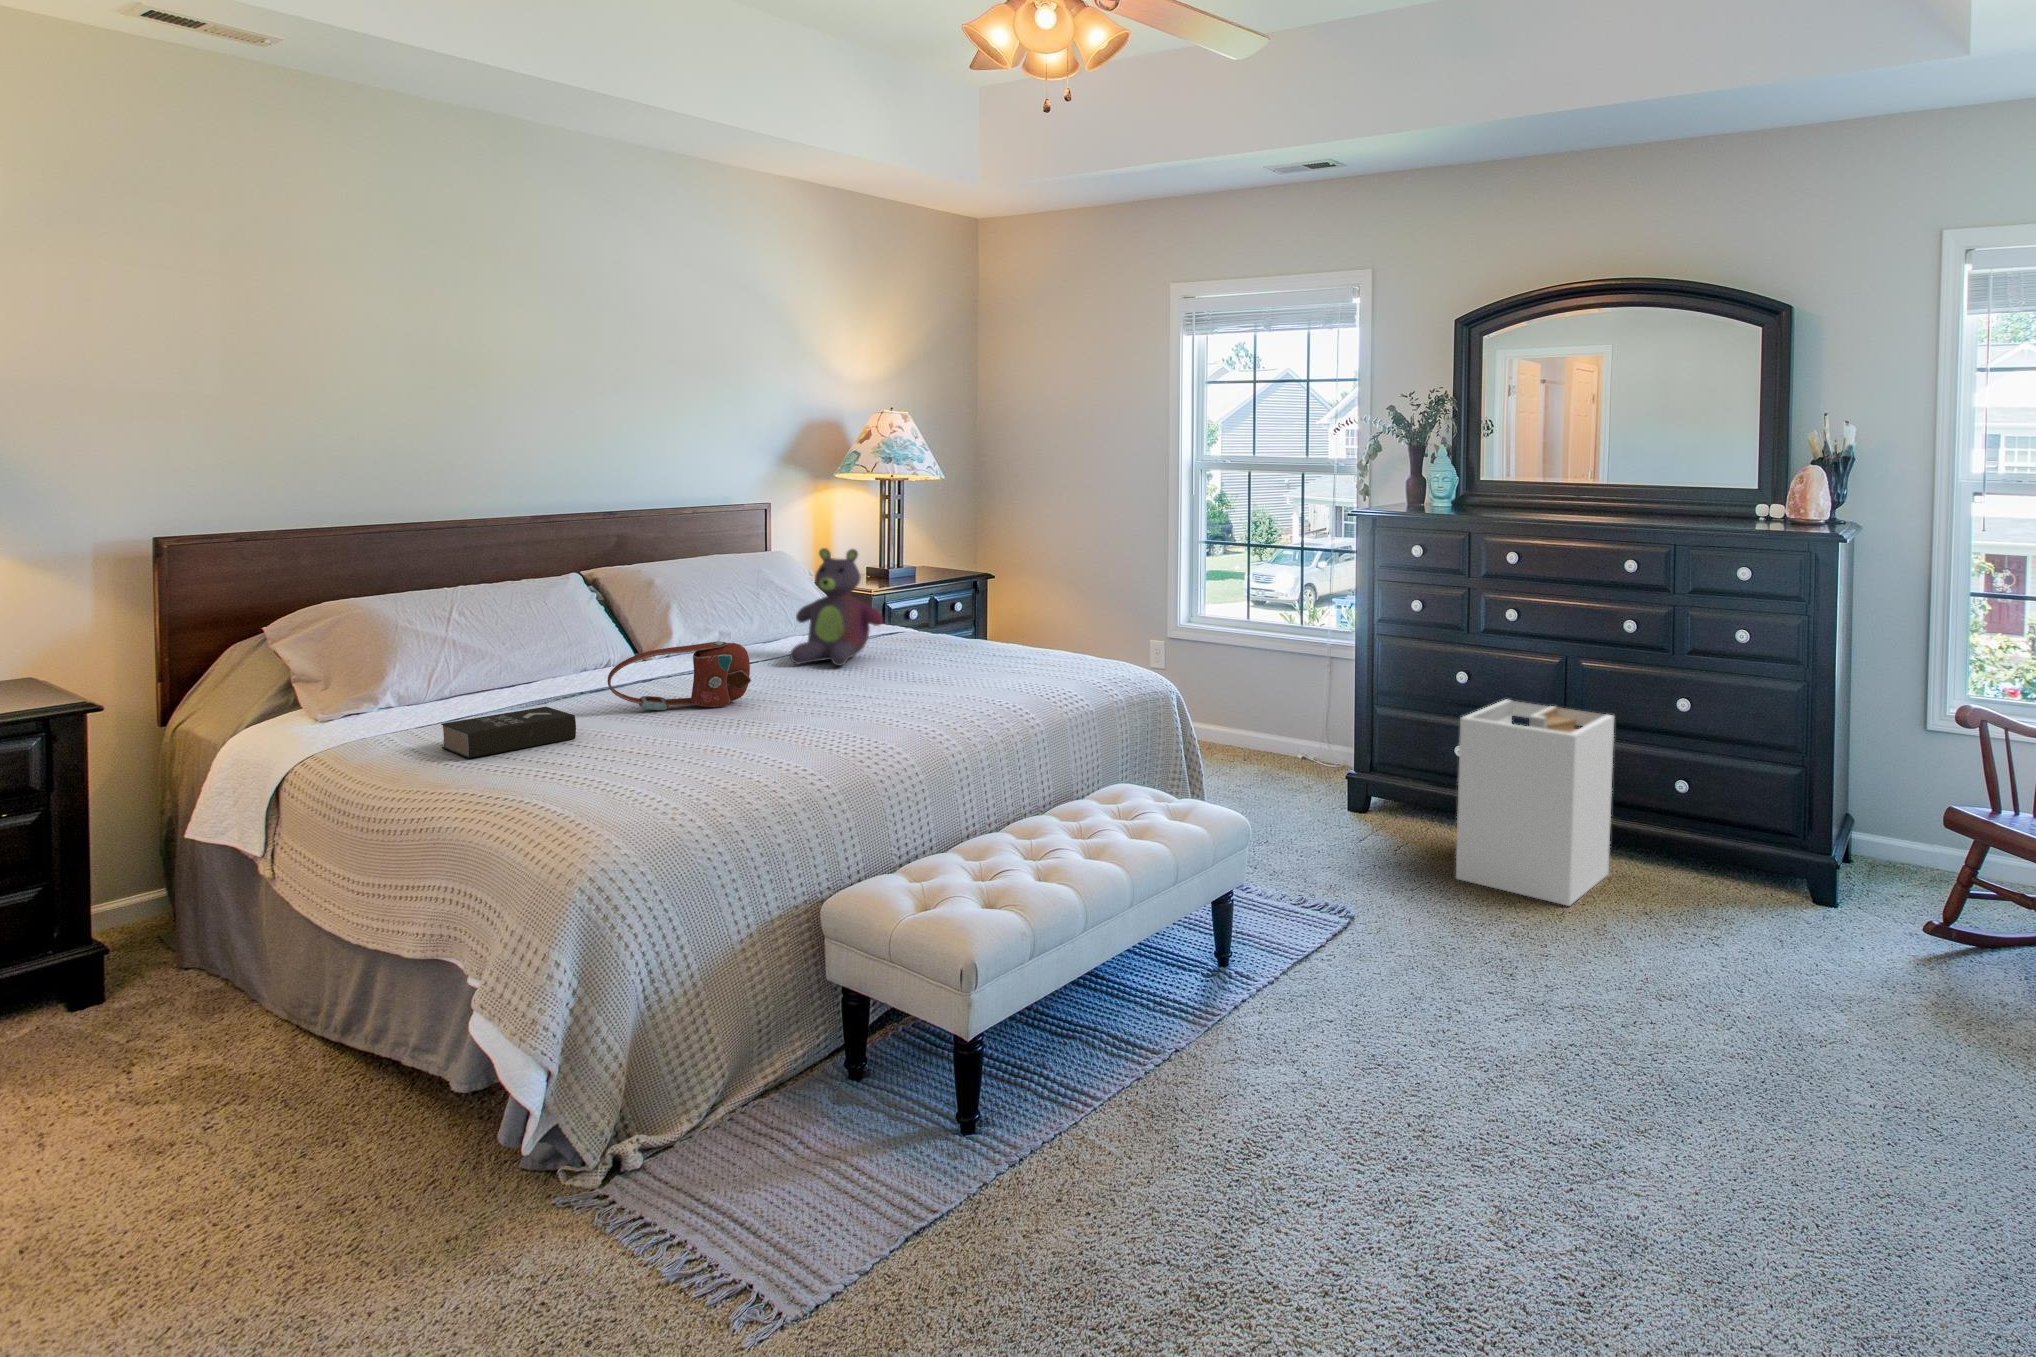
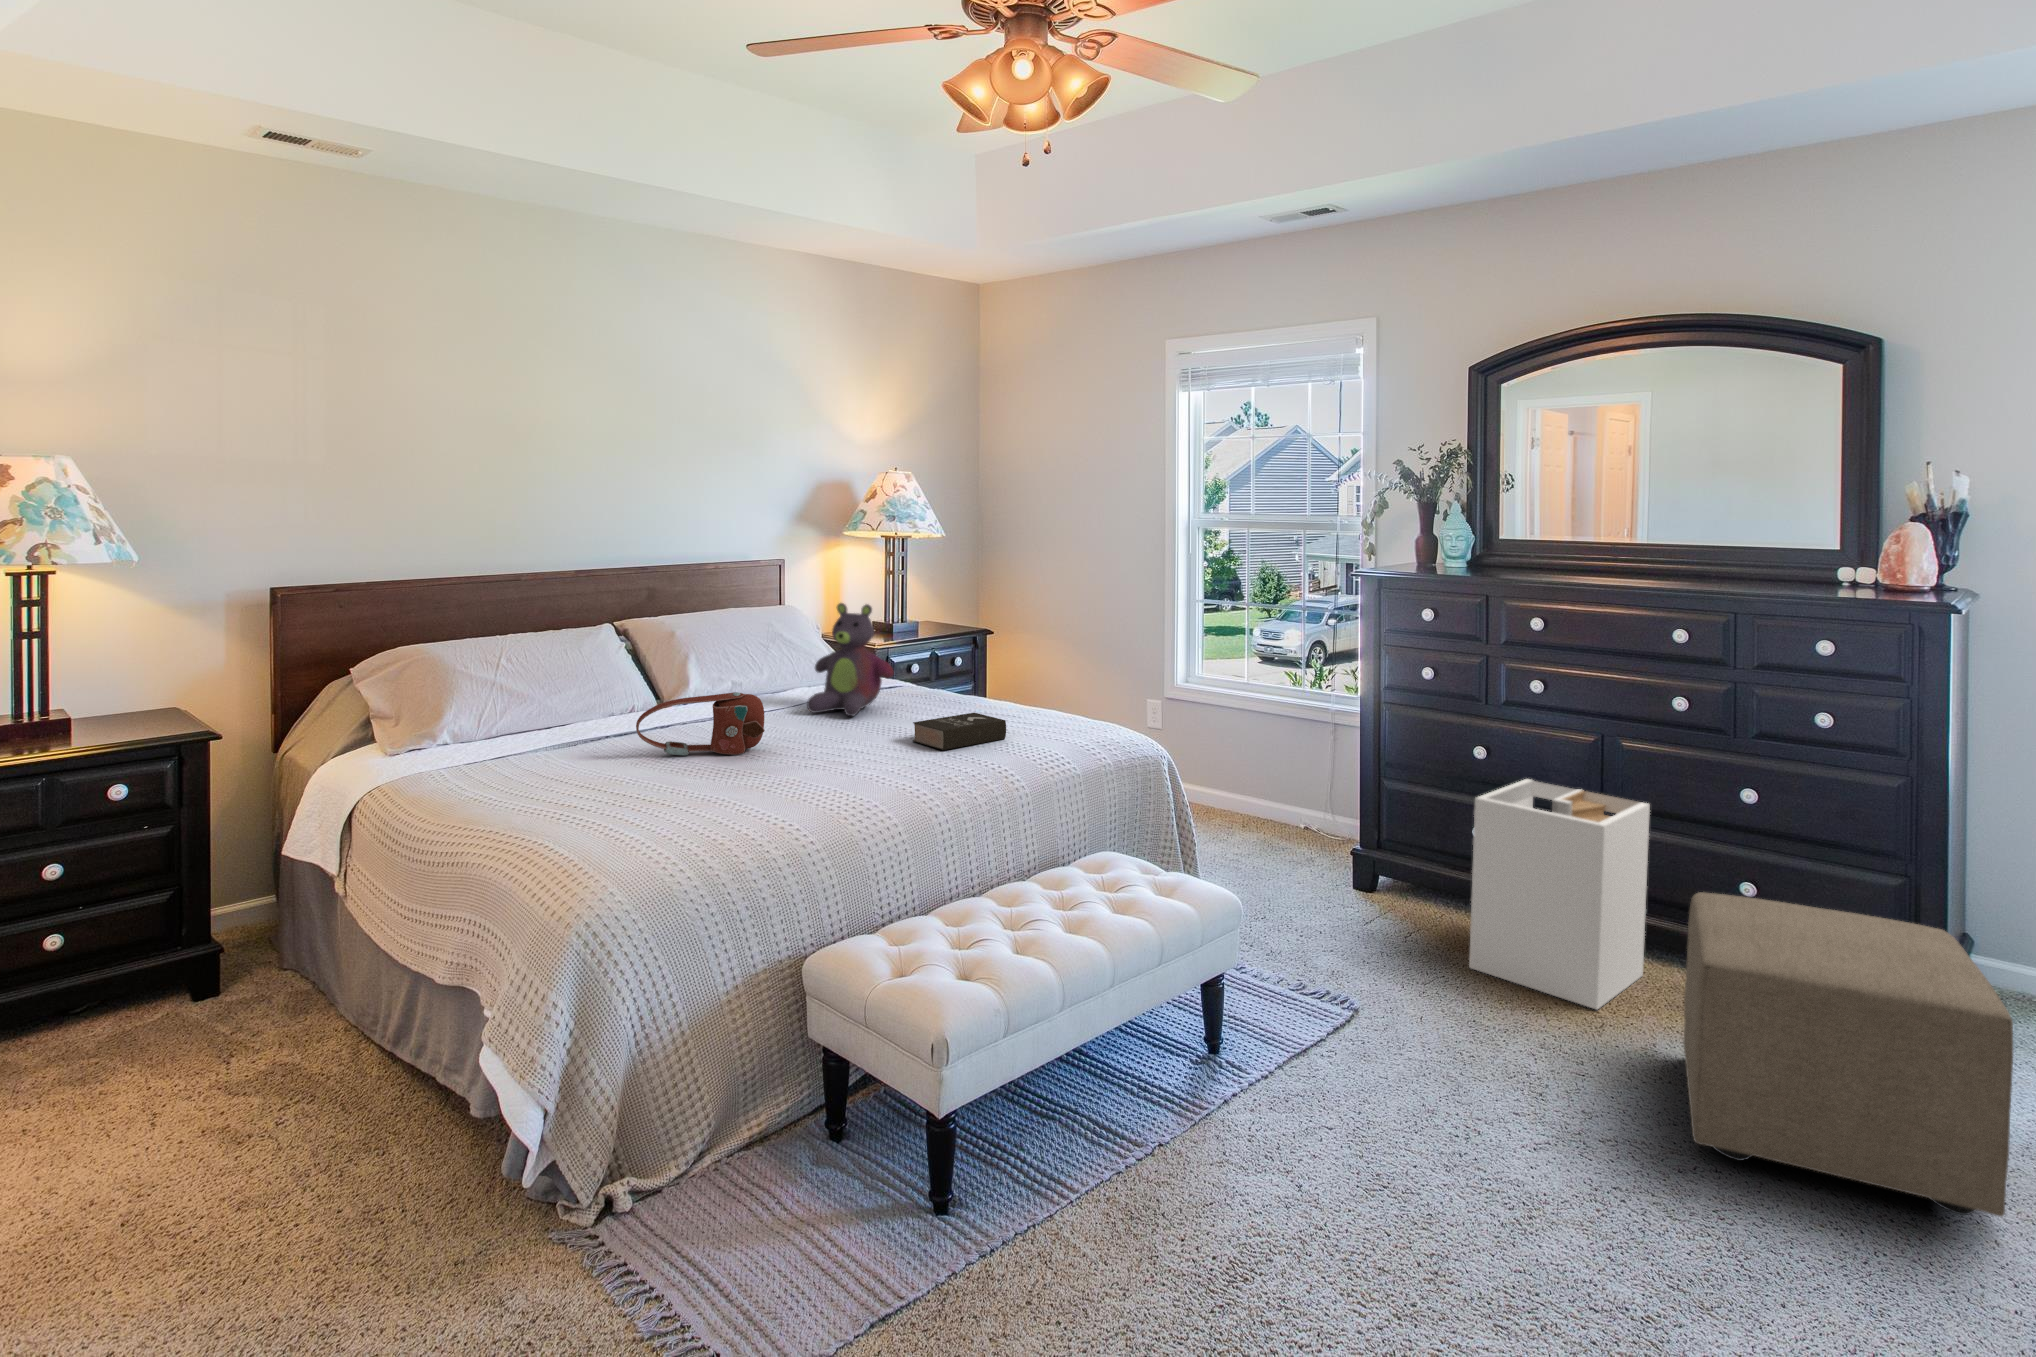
book: present [441,707,576,758] -> present [913,713,1006,750]
ottoman: none [1643,789,1906,1044] -> present [1684,892,2013,1217]

